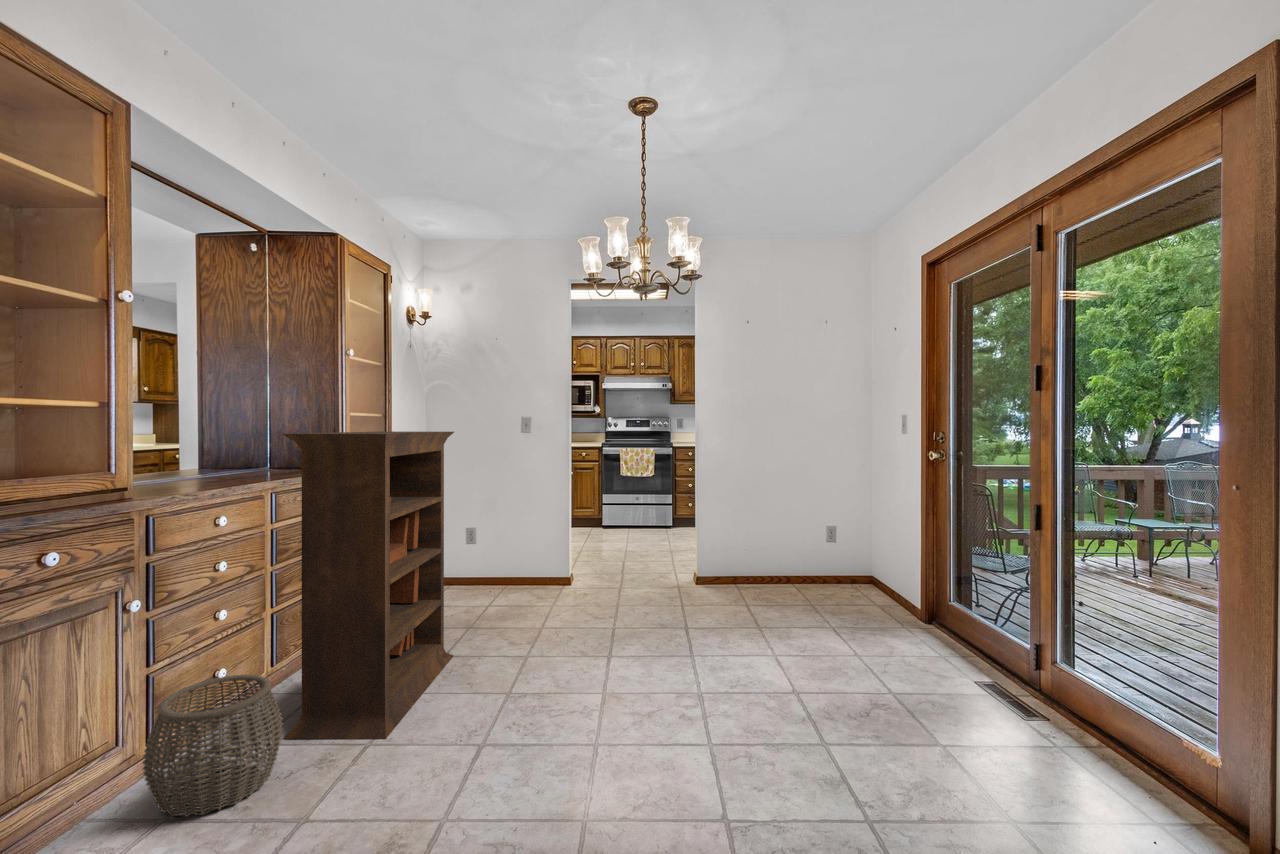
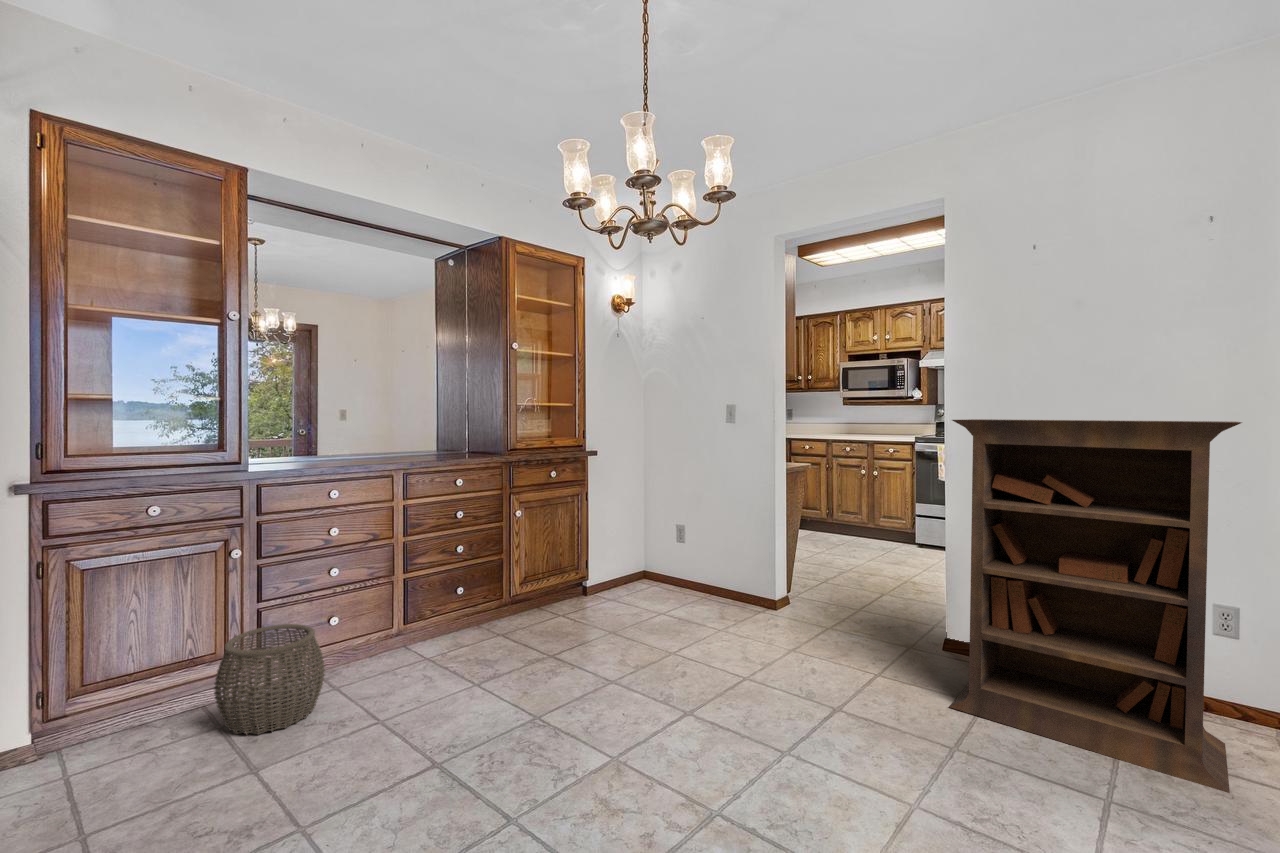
bookcase: present [283,431,454,739] -> present [949,419,1242,793]

